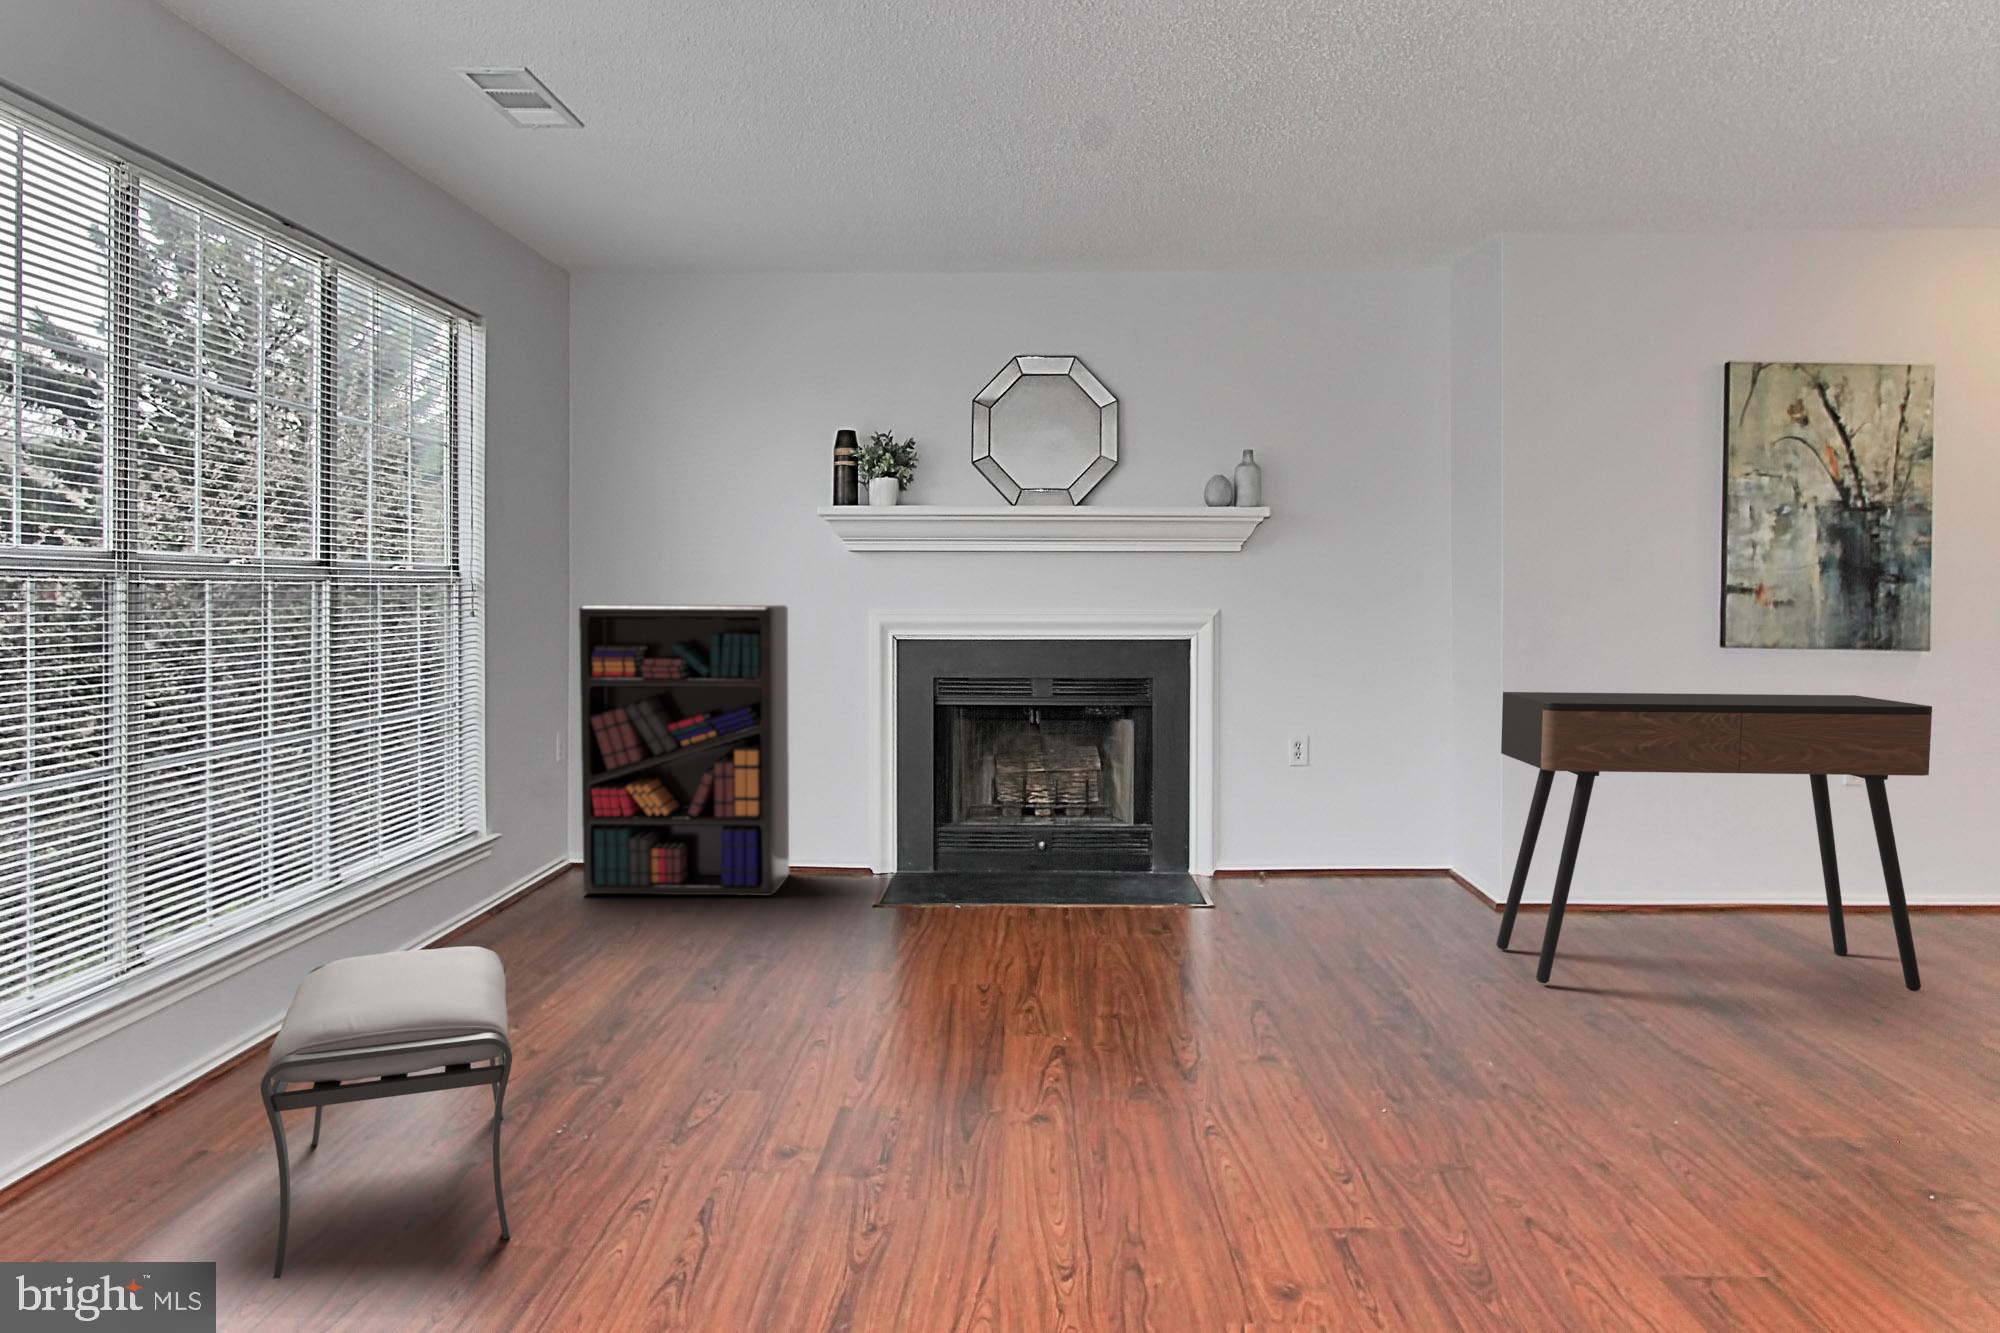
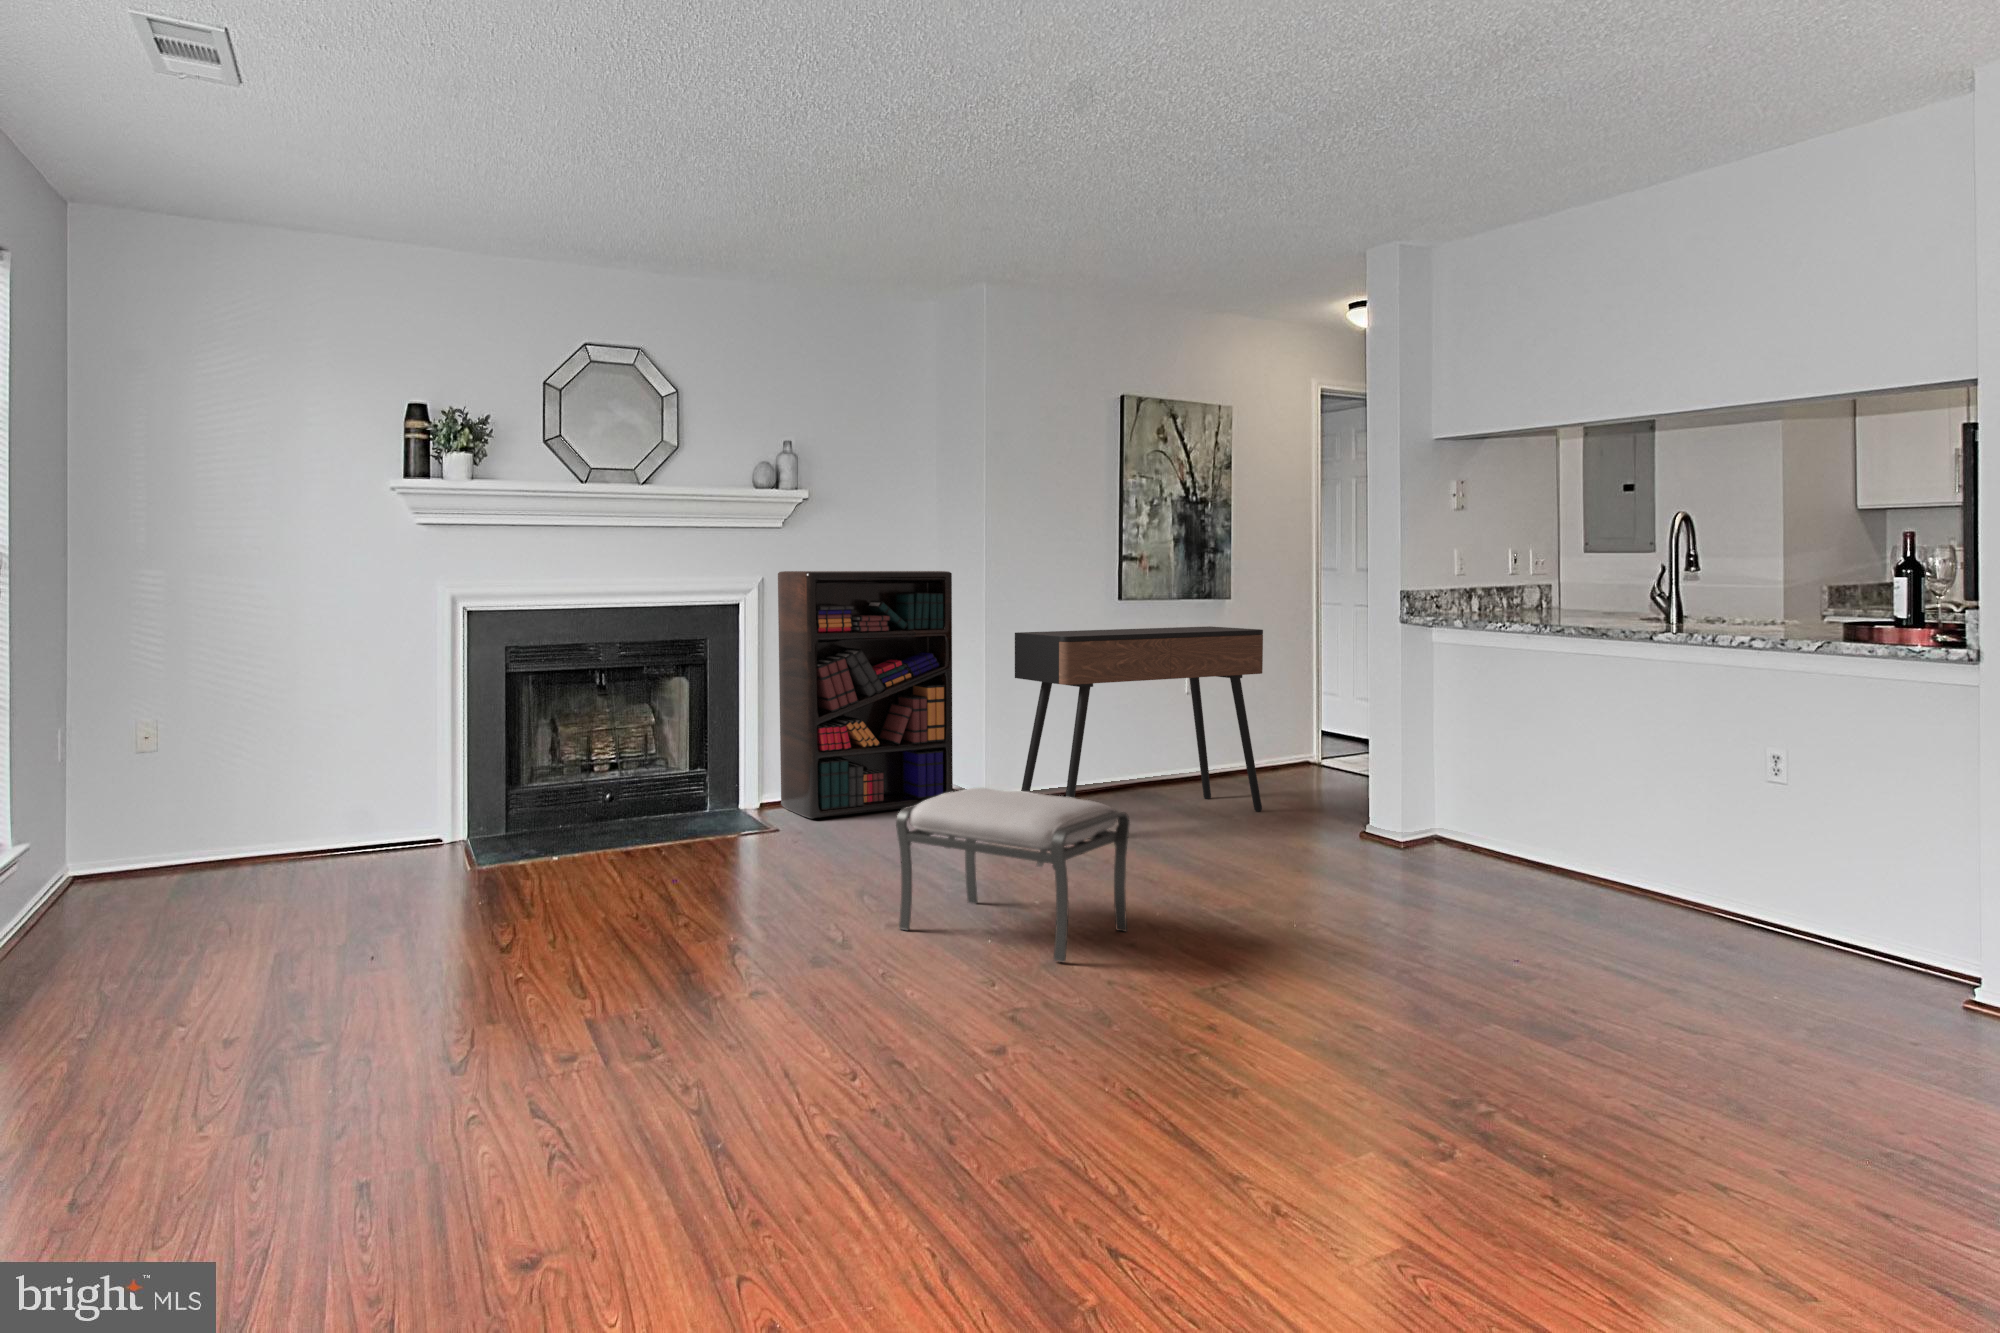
bookshelf: present [579,604,789,896] -> present [778,571,953,819]
ottoman: present [261,946,512,1279] -> present [896,787,1130,962]

